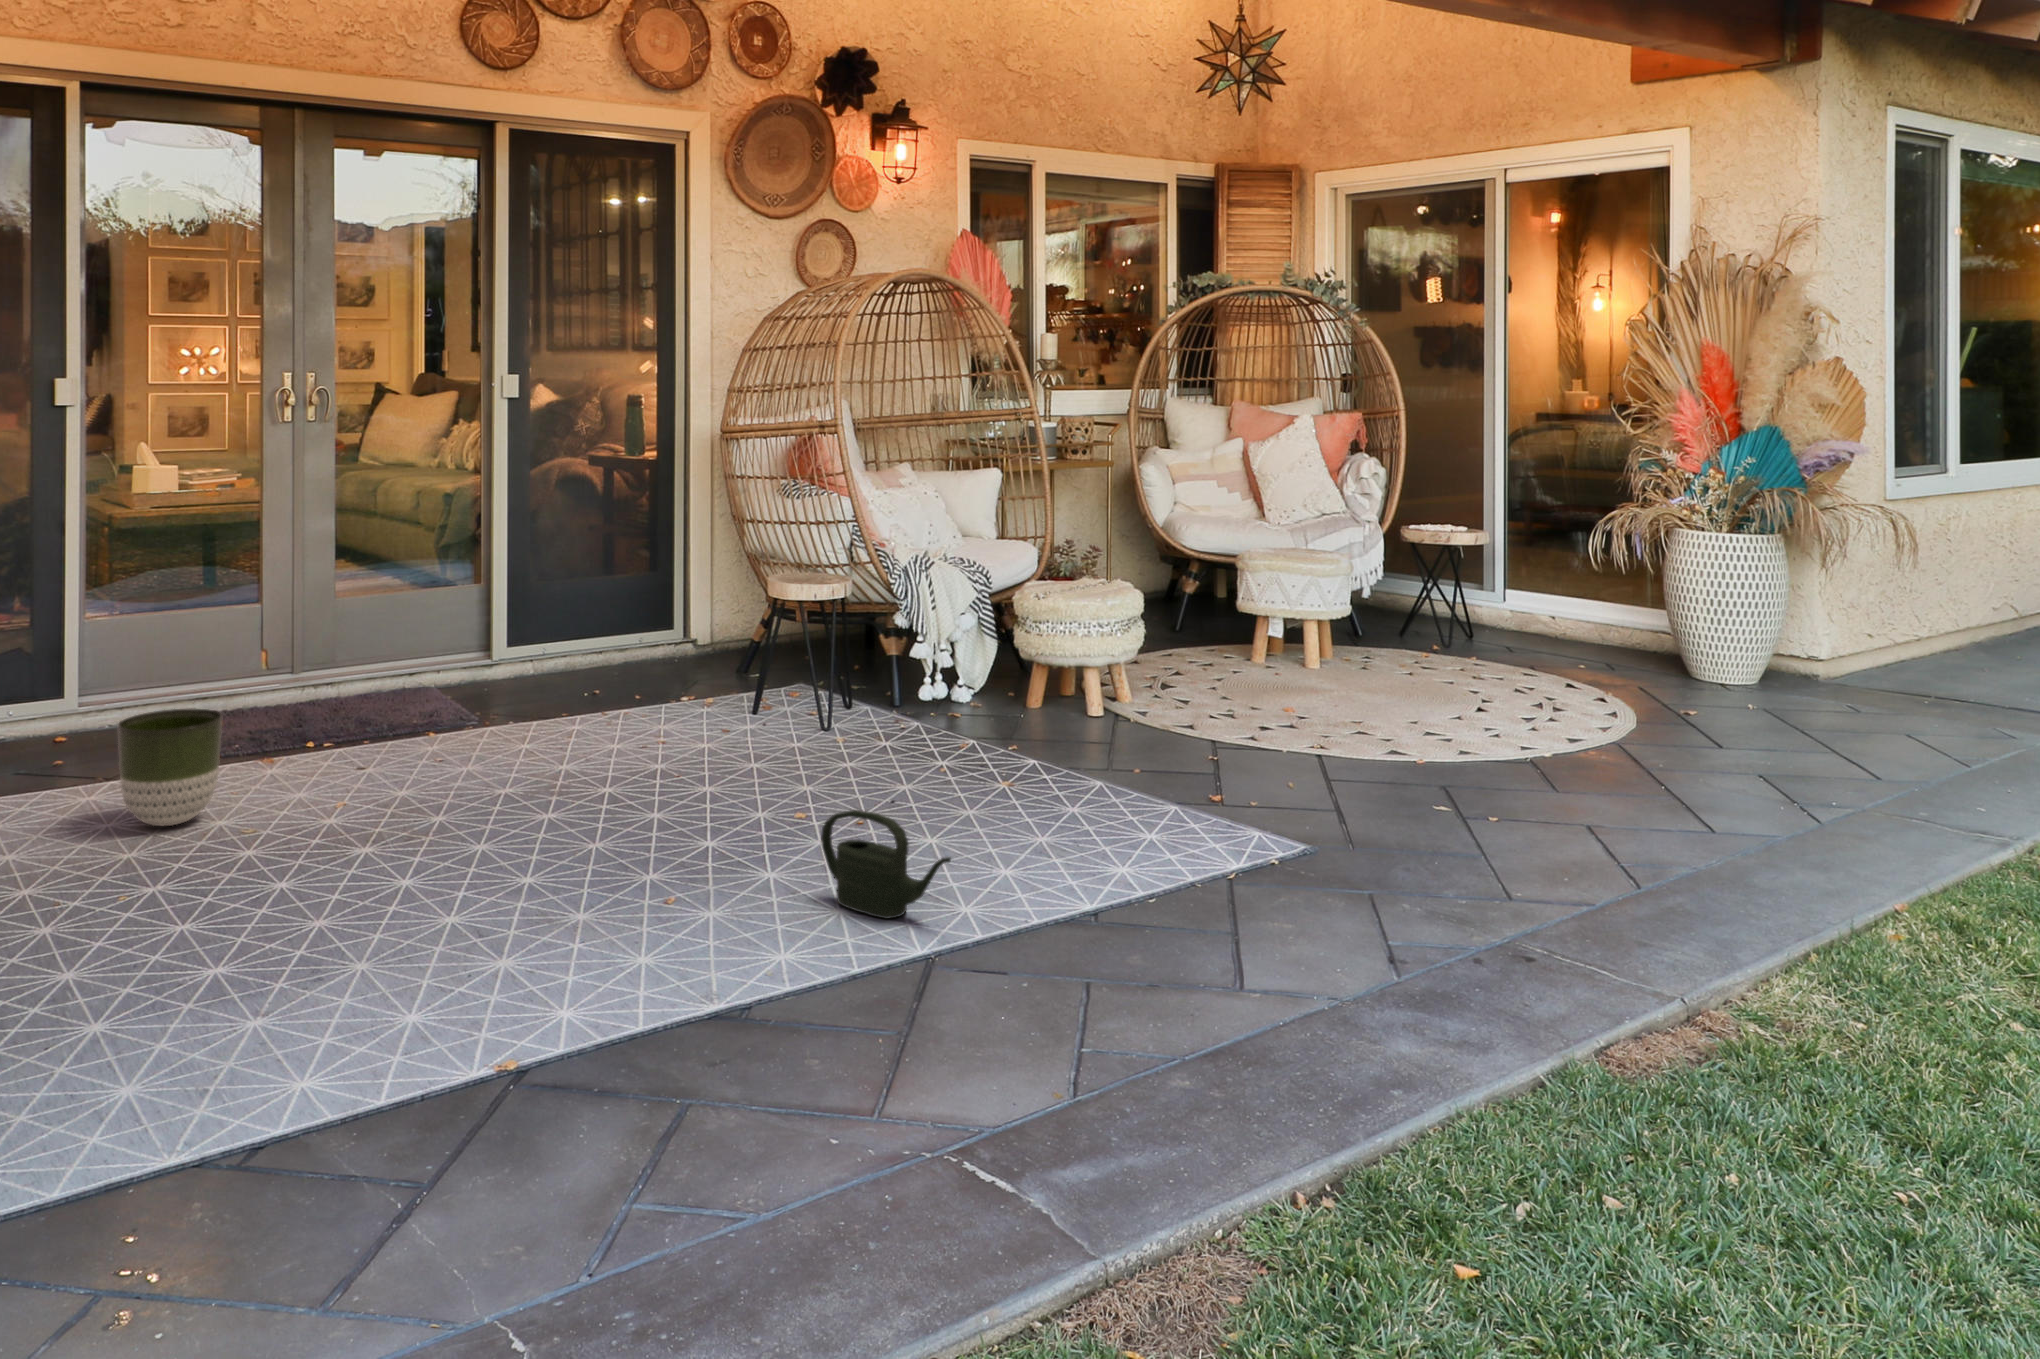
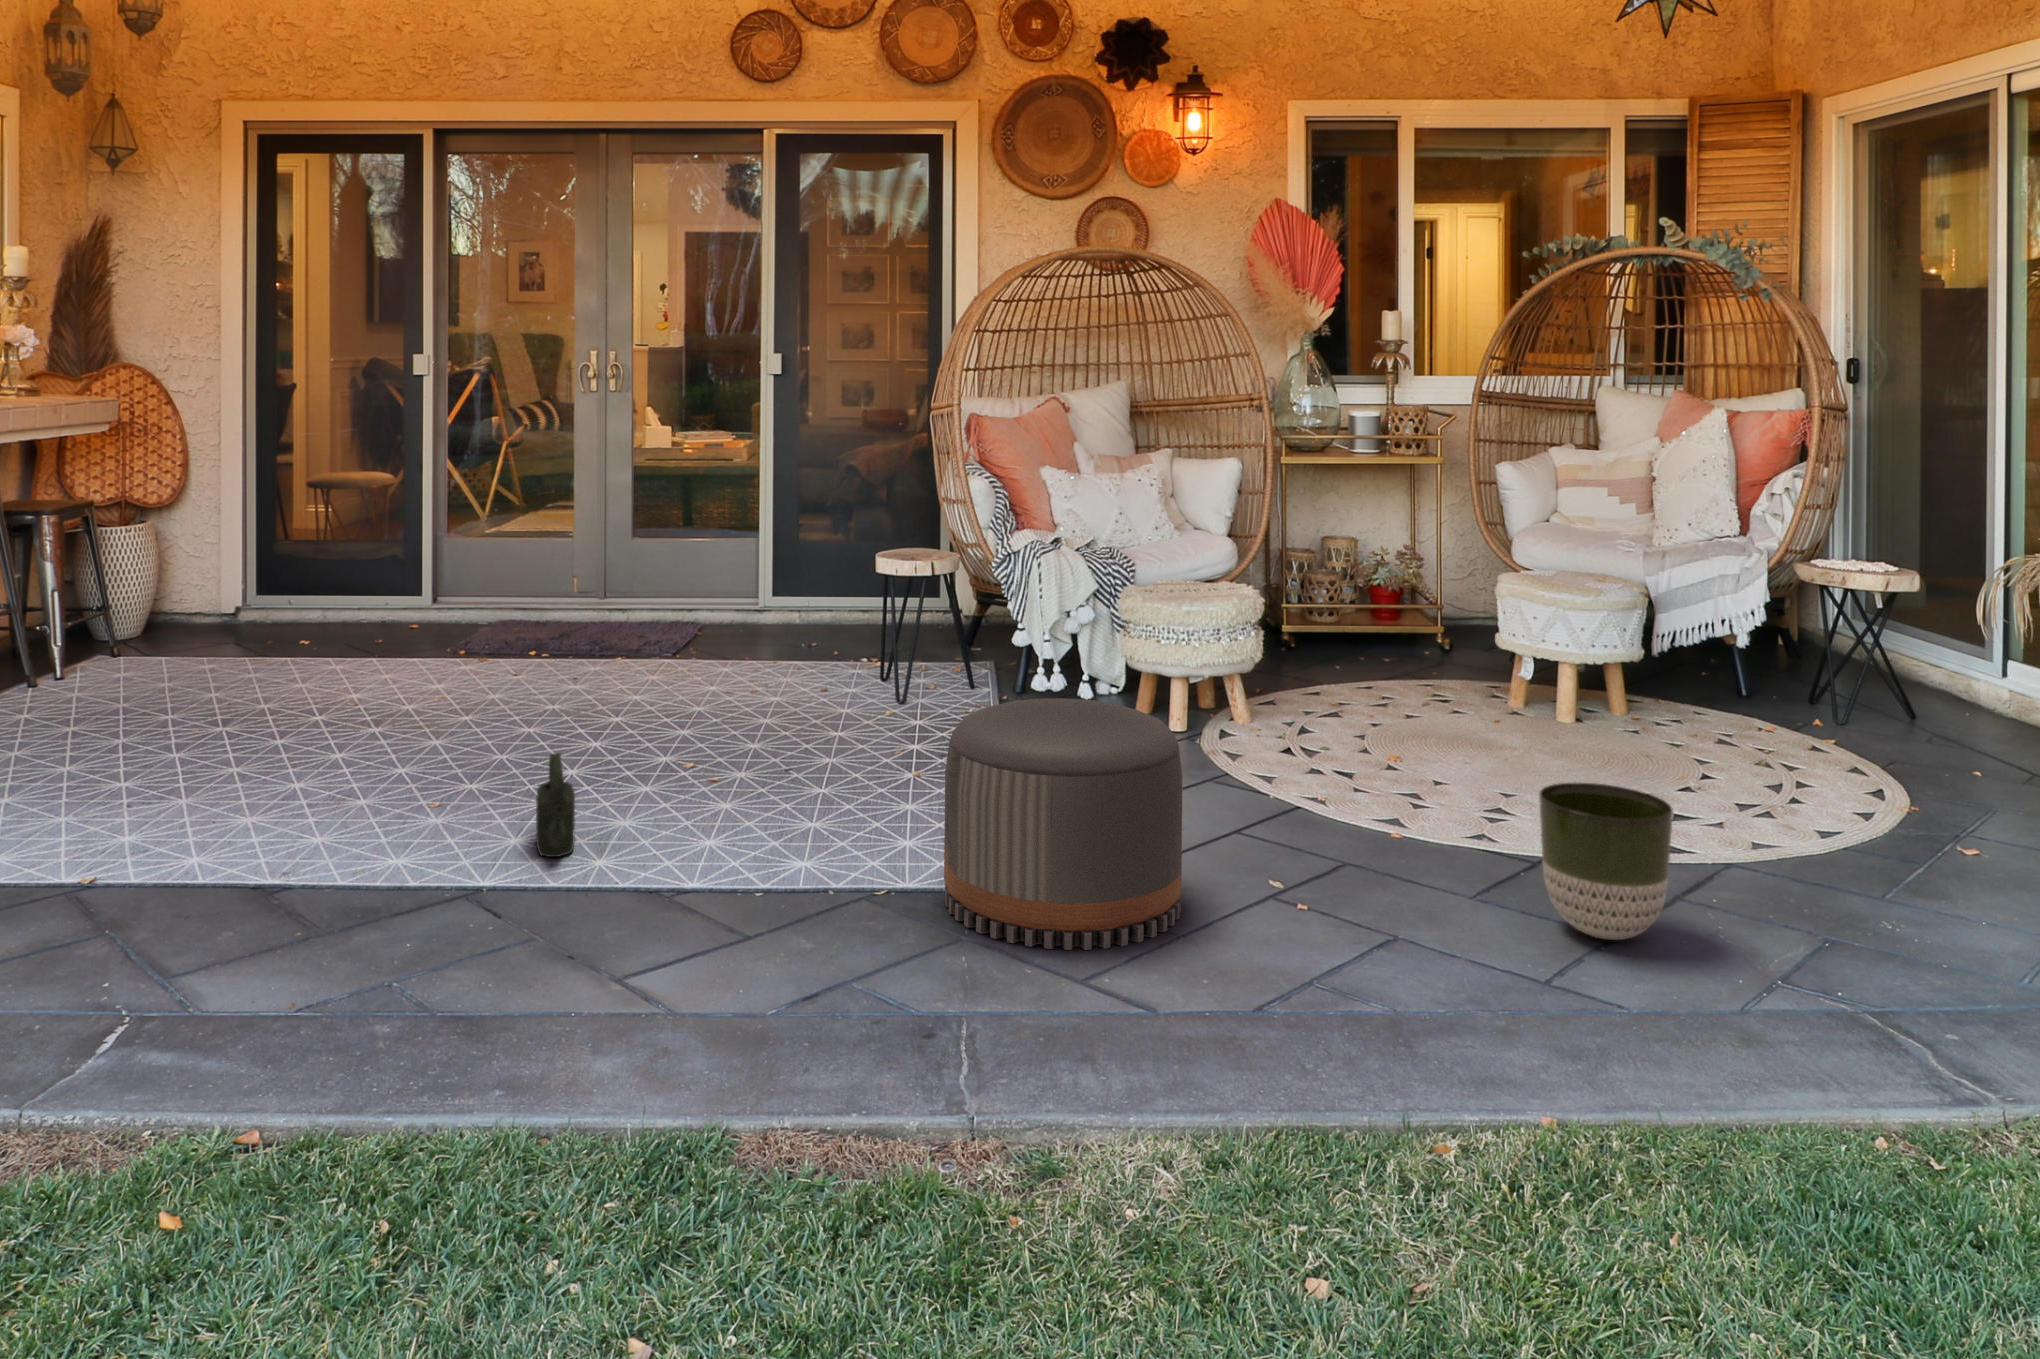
pouf: none [1232,676,1444,884] -> present [944,698,1183,950]
planter: present [118,709,222,826] -> present [1539,783,1673,940]

